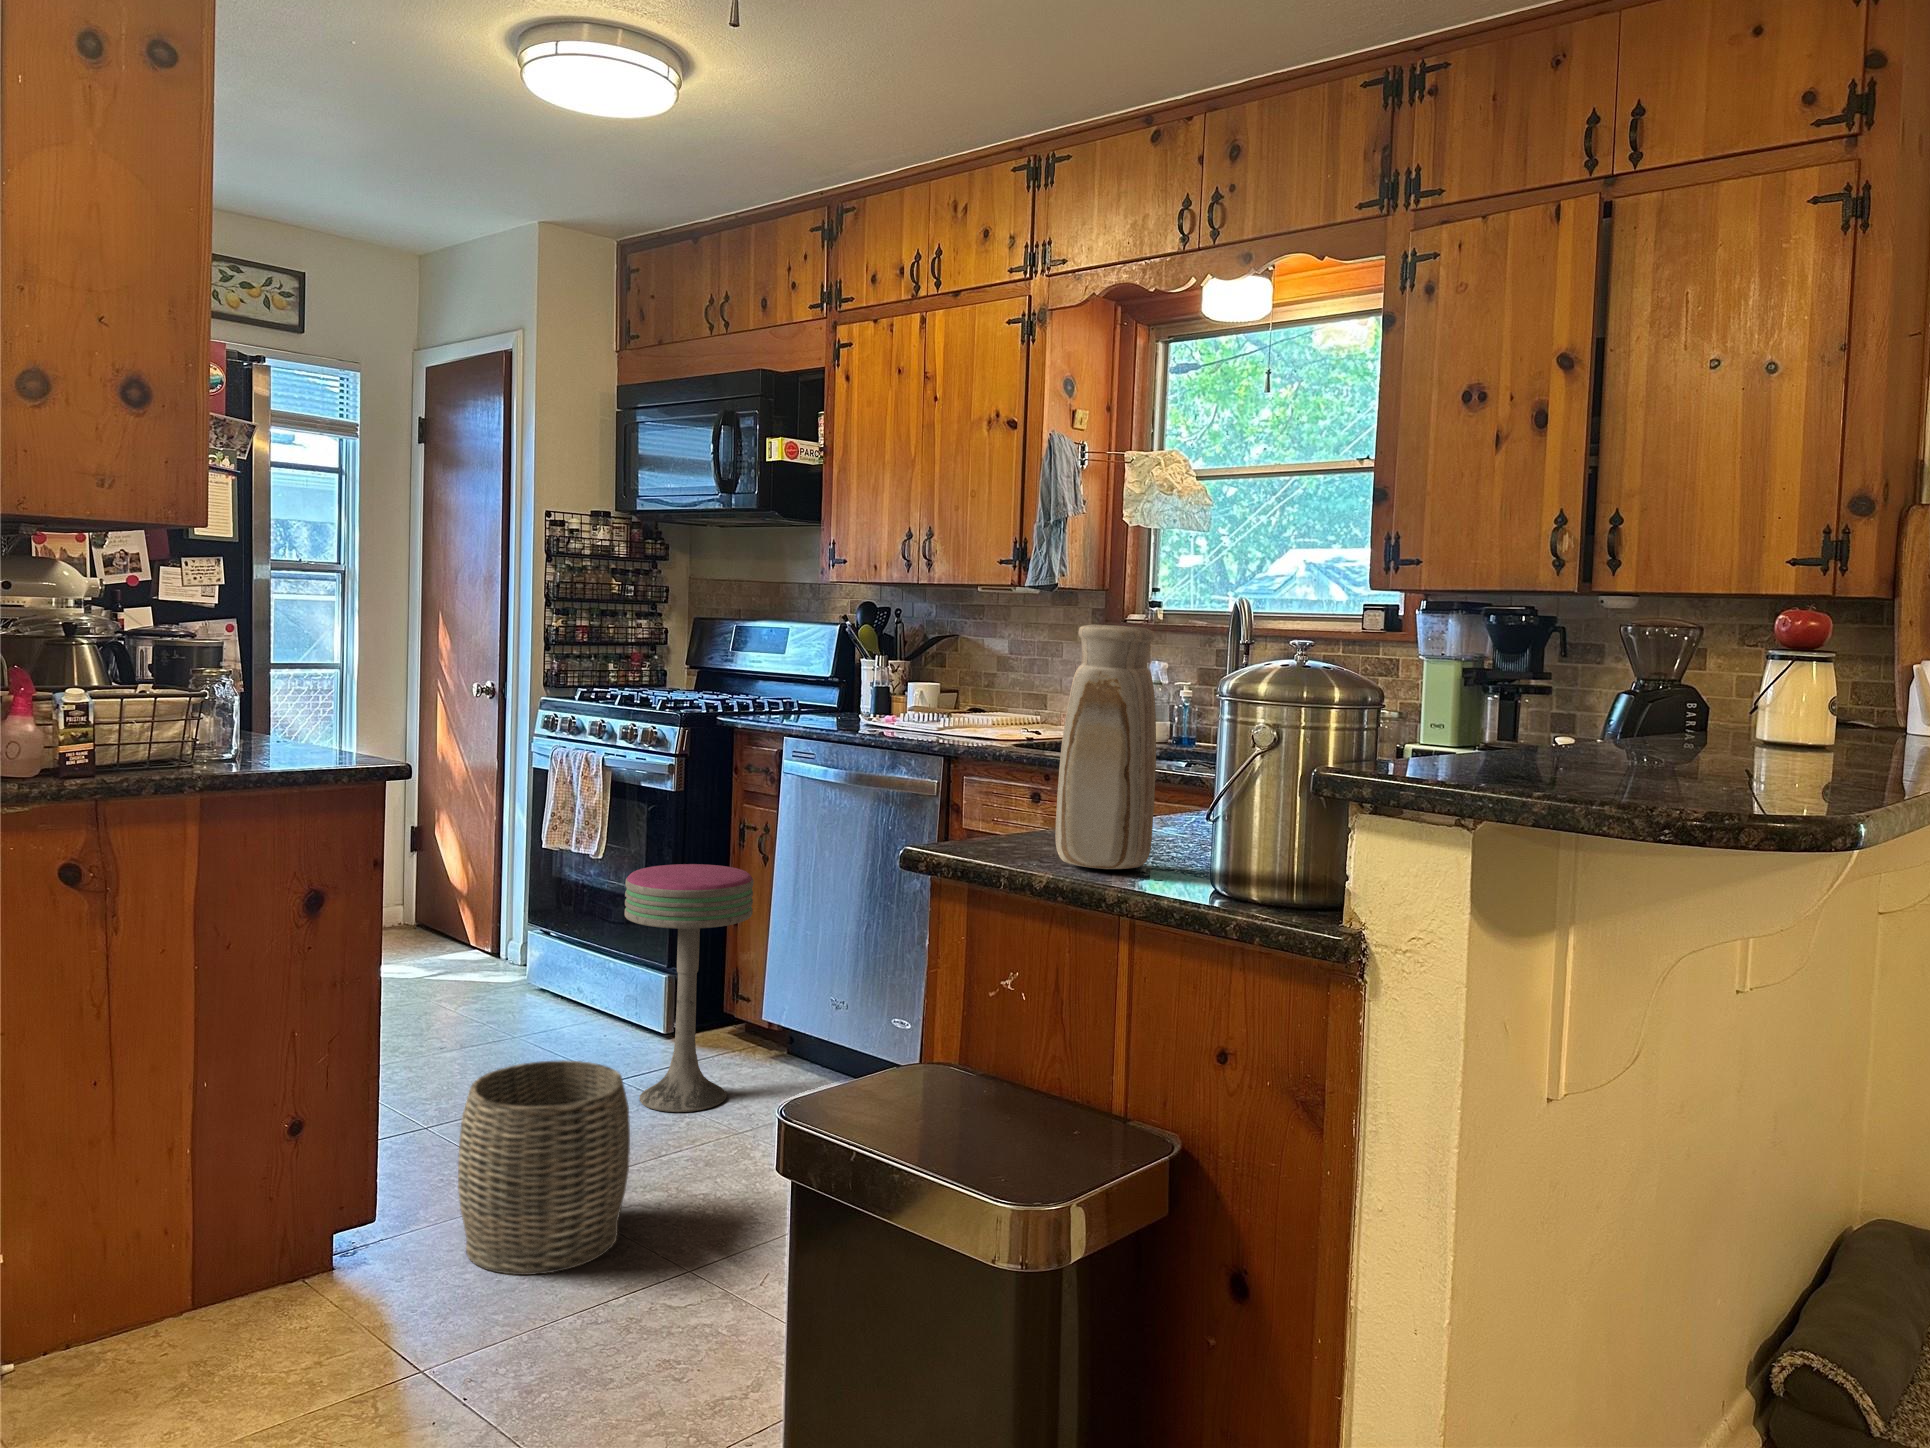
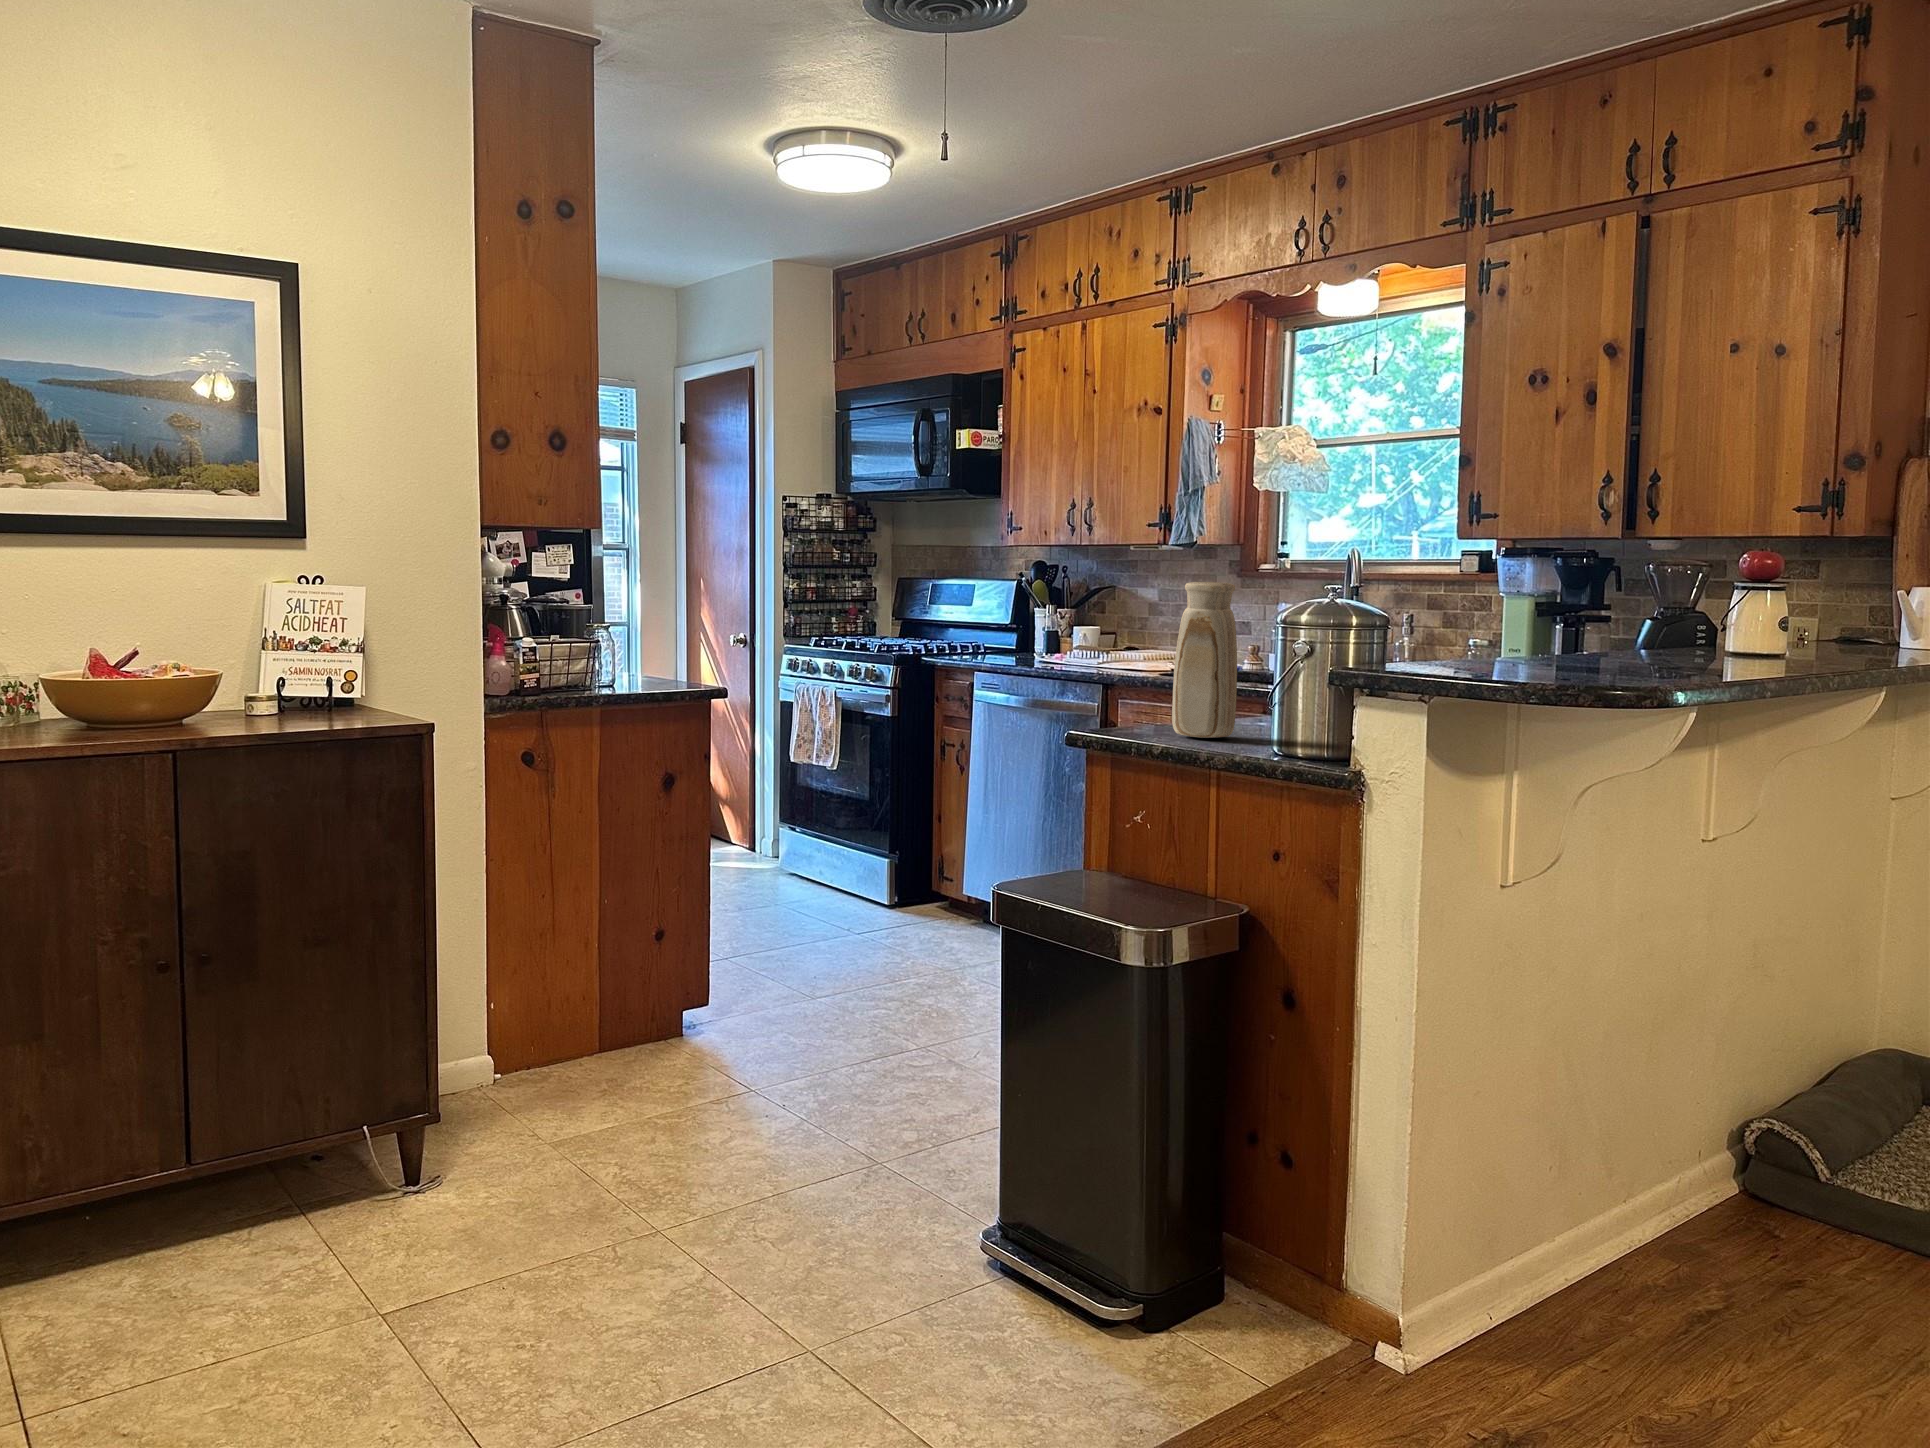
bar stool: present [625,864,754,1112] -> none [862,771,958,958]
woven basket: present [458,1060,630,1275] -> none [765,904,880,1045]

